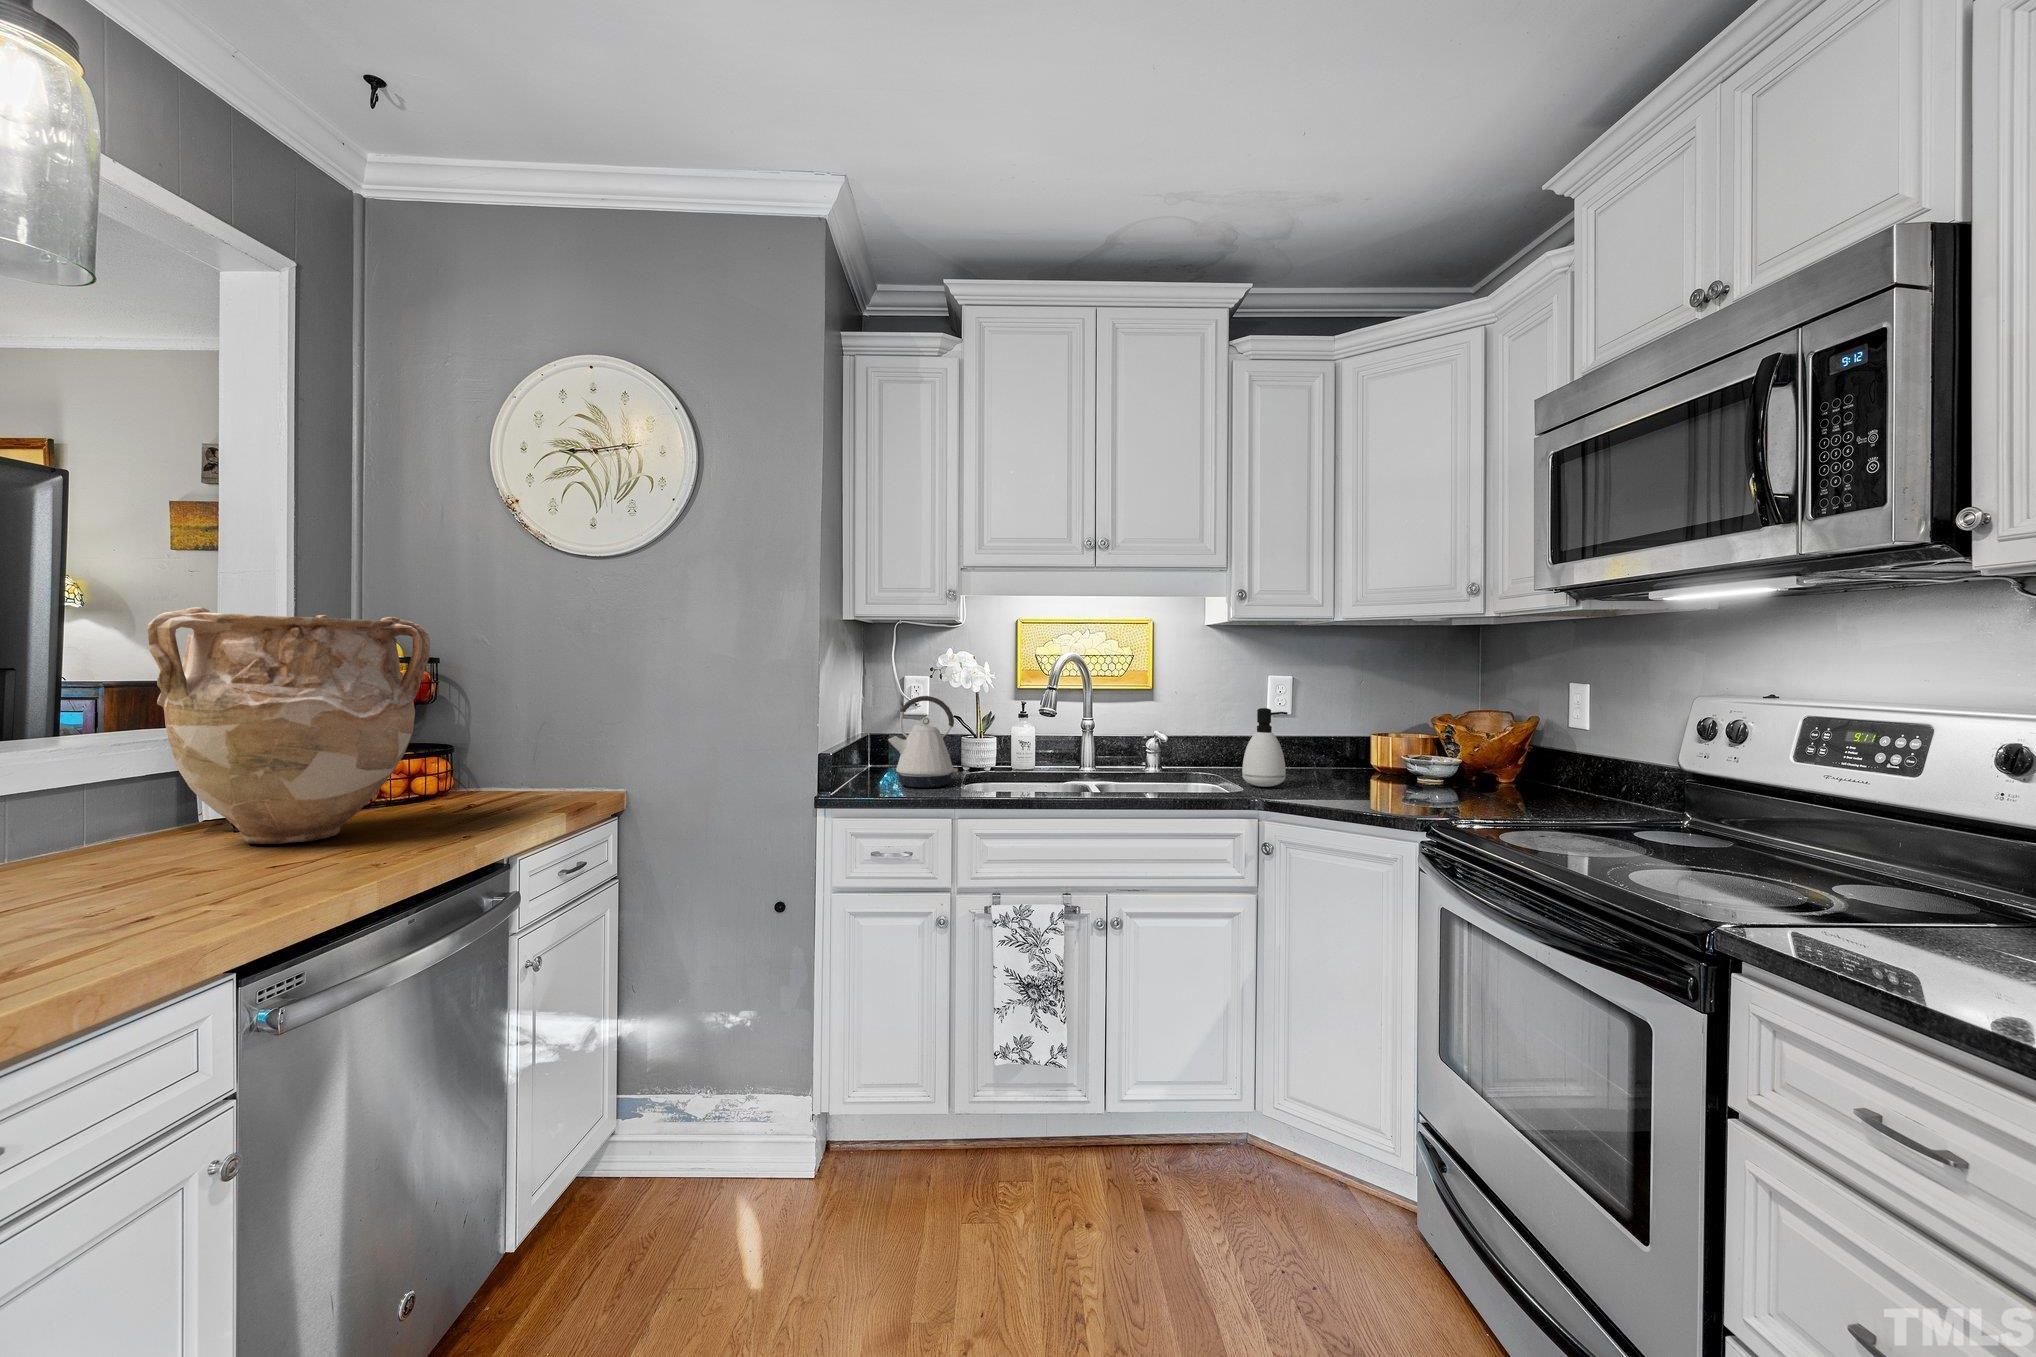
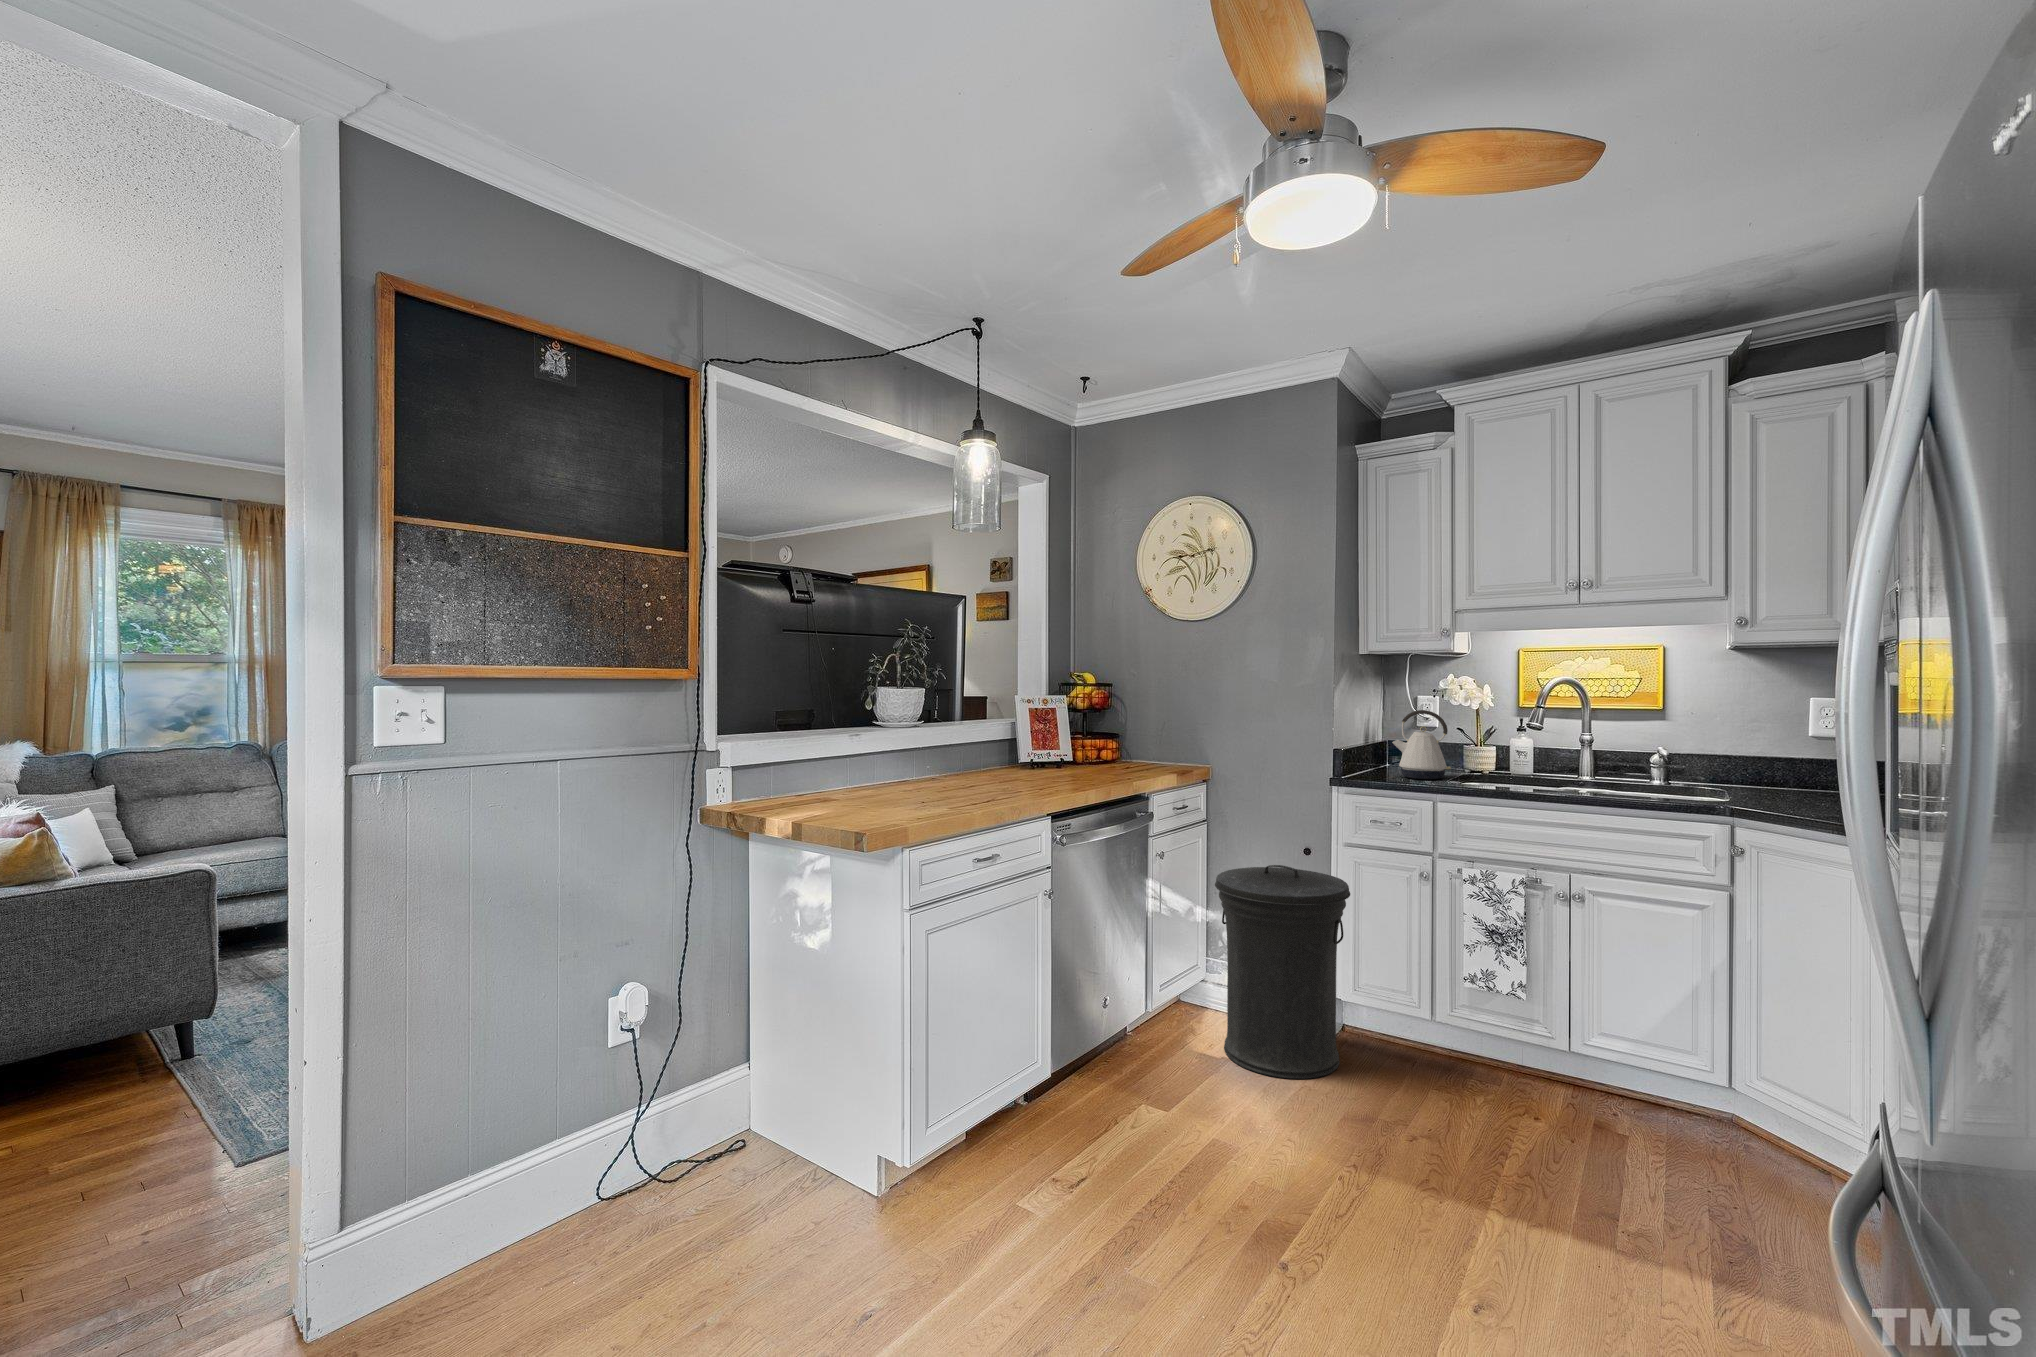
vase: present [148,607,430,844] -> none [1007,664,1110,775]
soap dispenser: present [1242,708,1287,787] -> none [1735,728,1786,801]
trash can: none [641,938,856,1302] -> present [1215,865,1350,1079]

